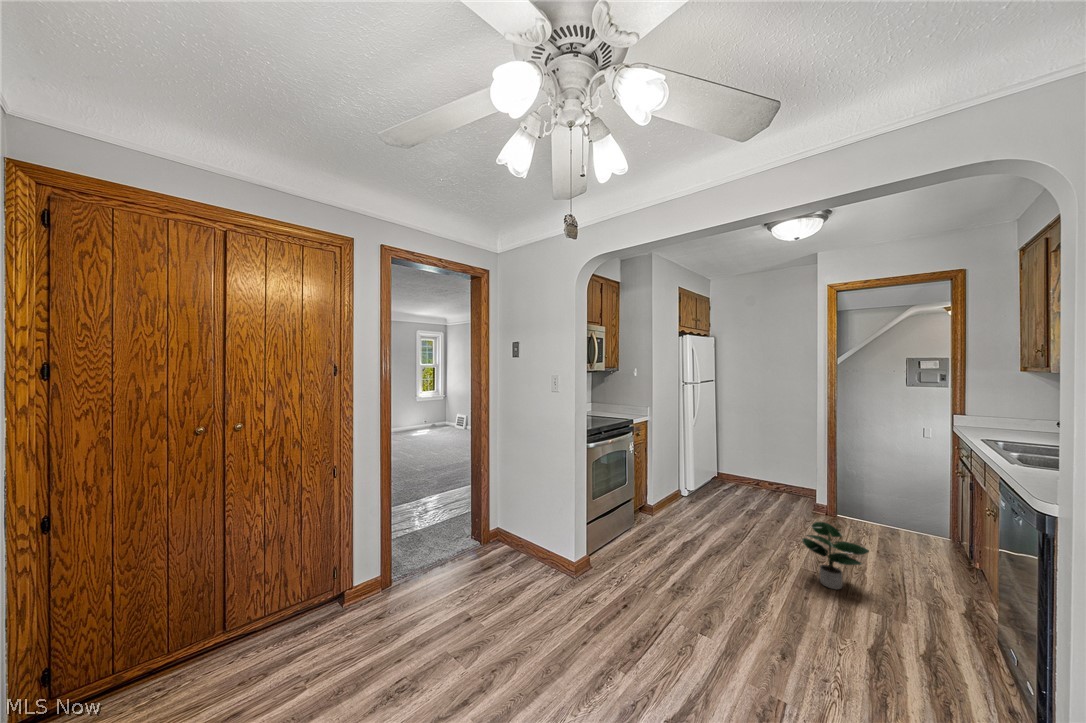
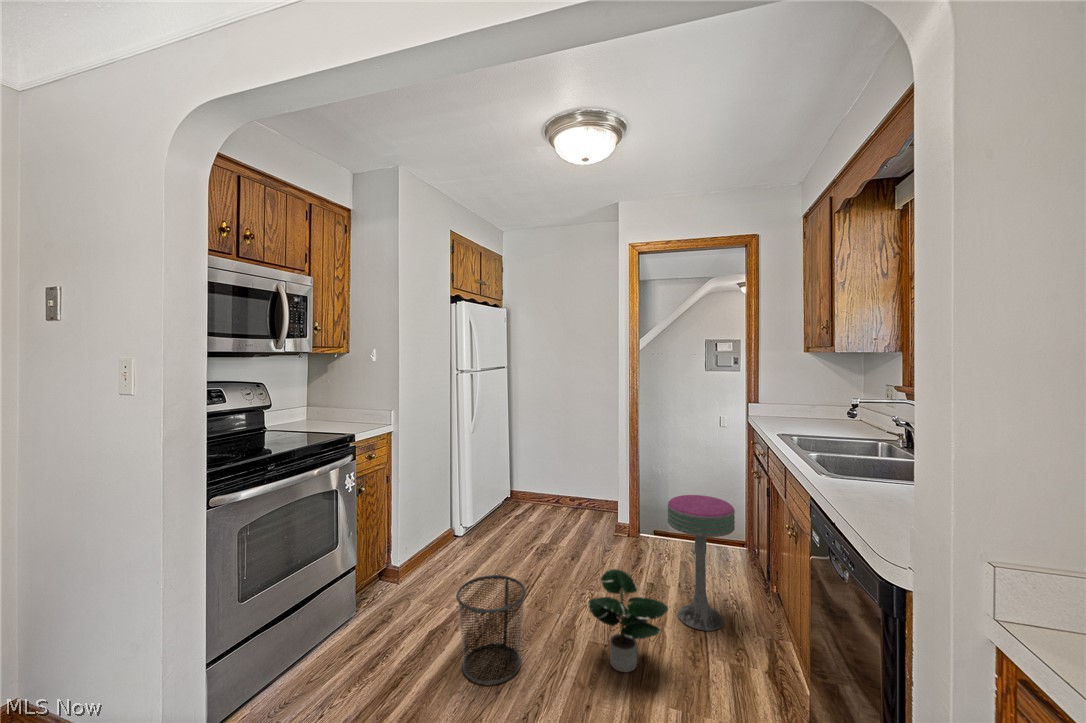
bar stool: none [867,480,932,582] -> present [668,495,735,631]
waste bin: none [708,512,756,576] -> present [456,575,526,685]

